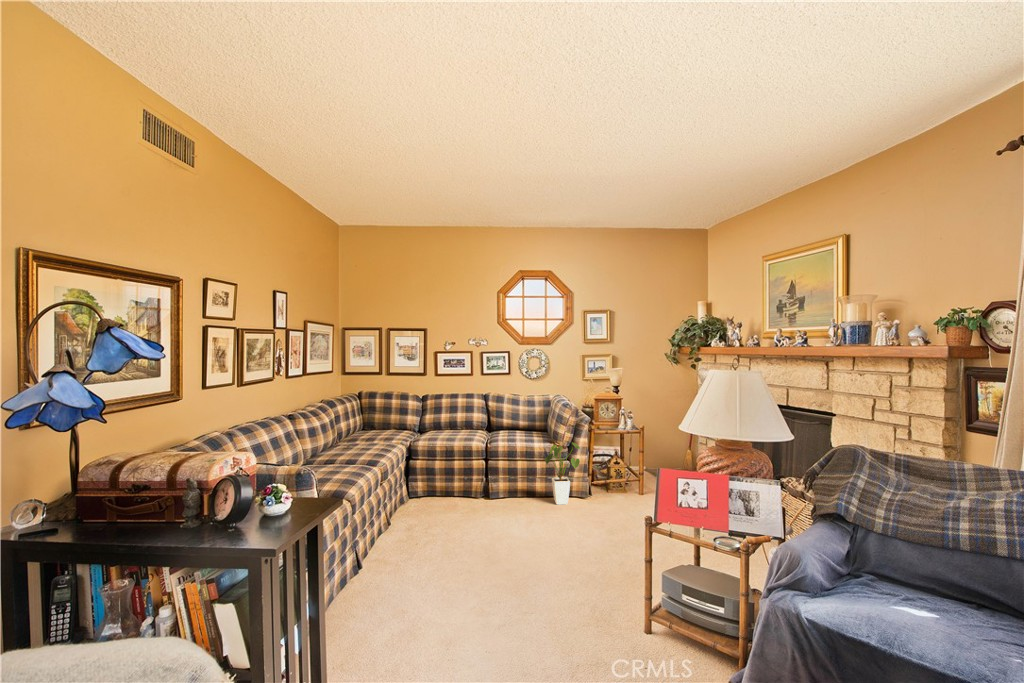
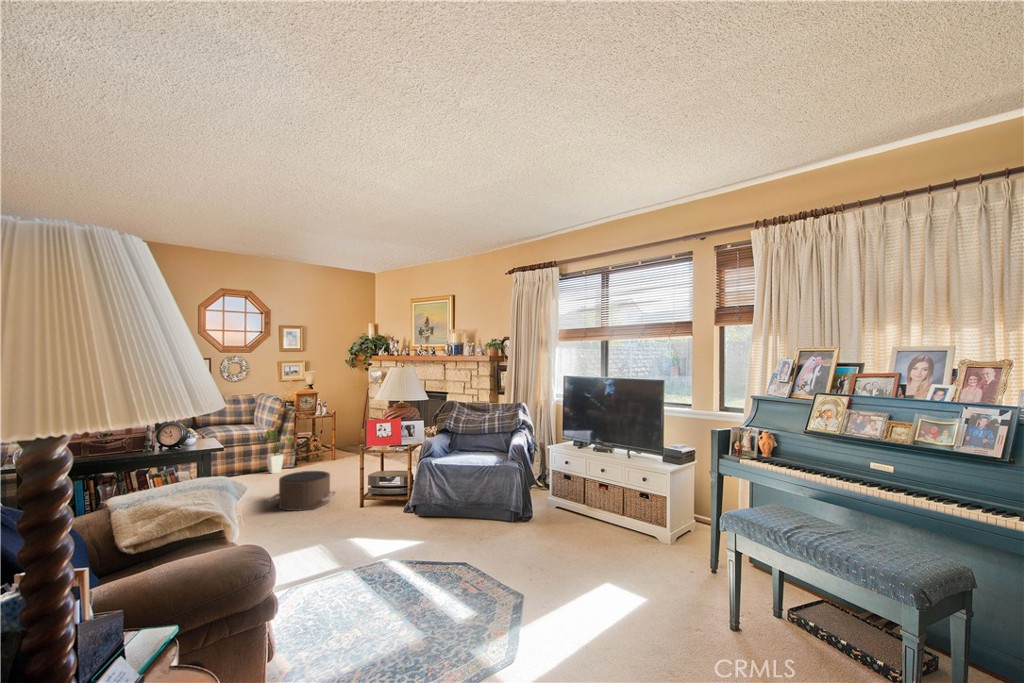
pouf: none [514,526,615,602] -> present [268,471,335,511]

